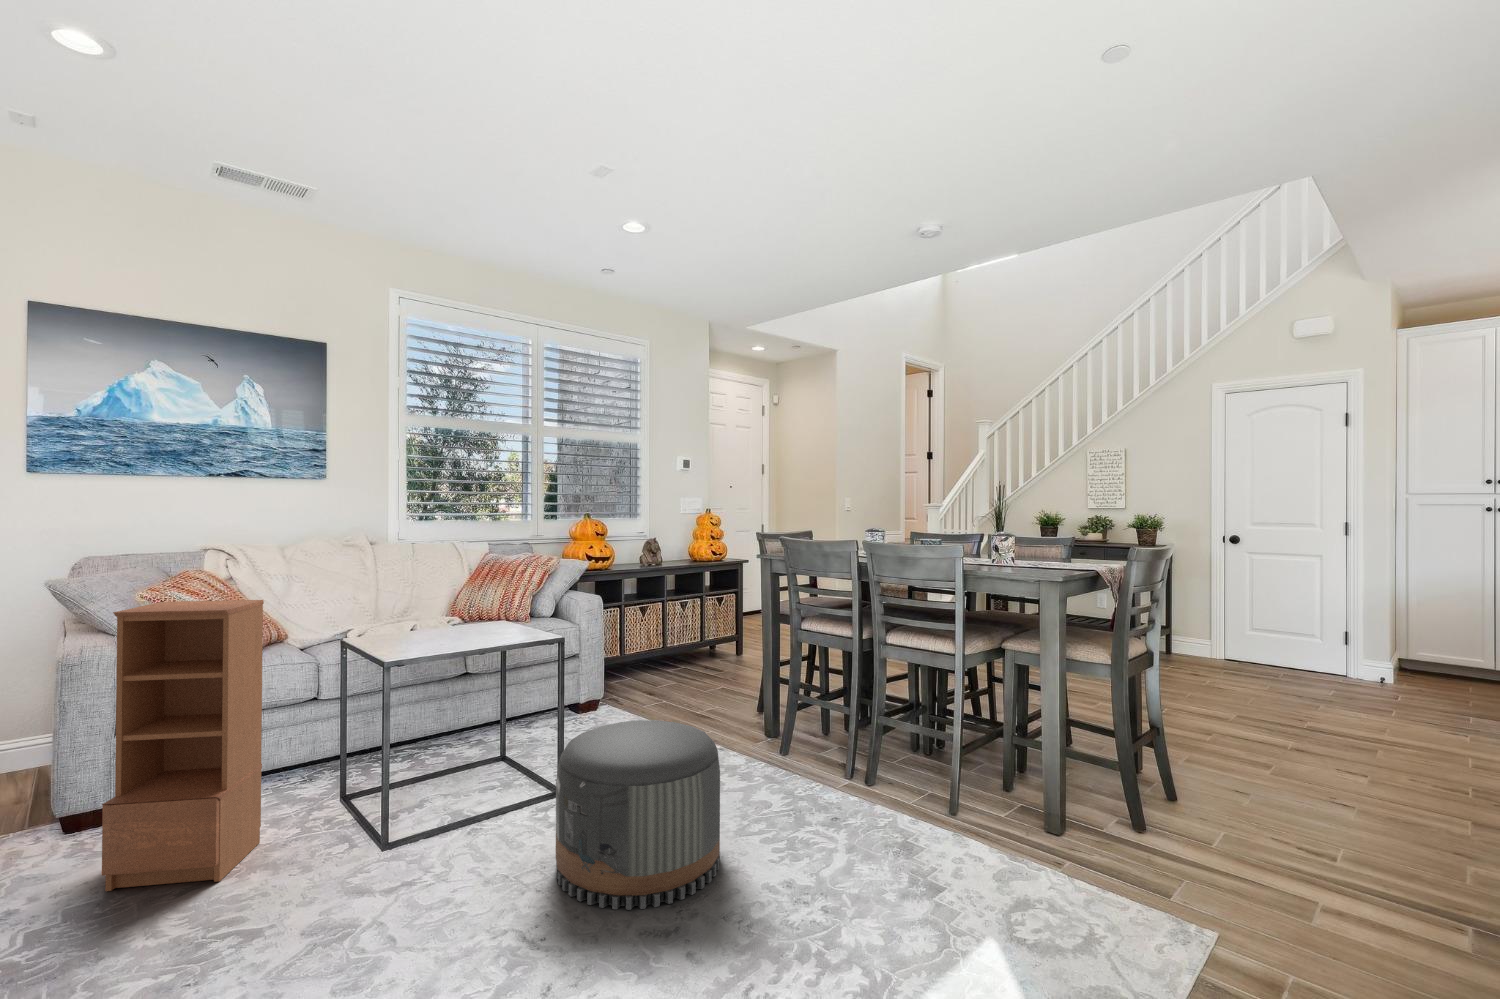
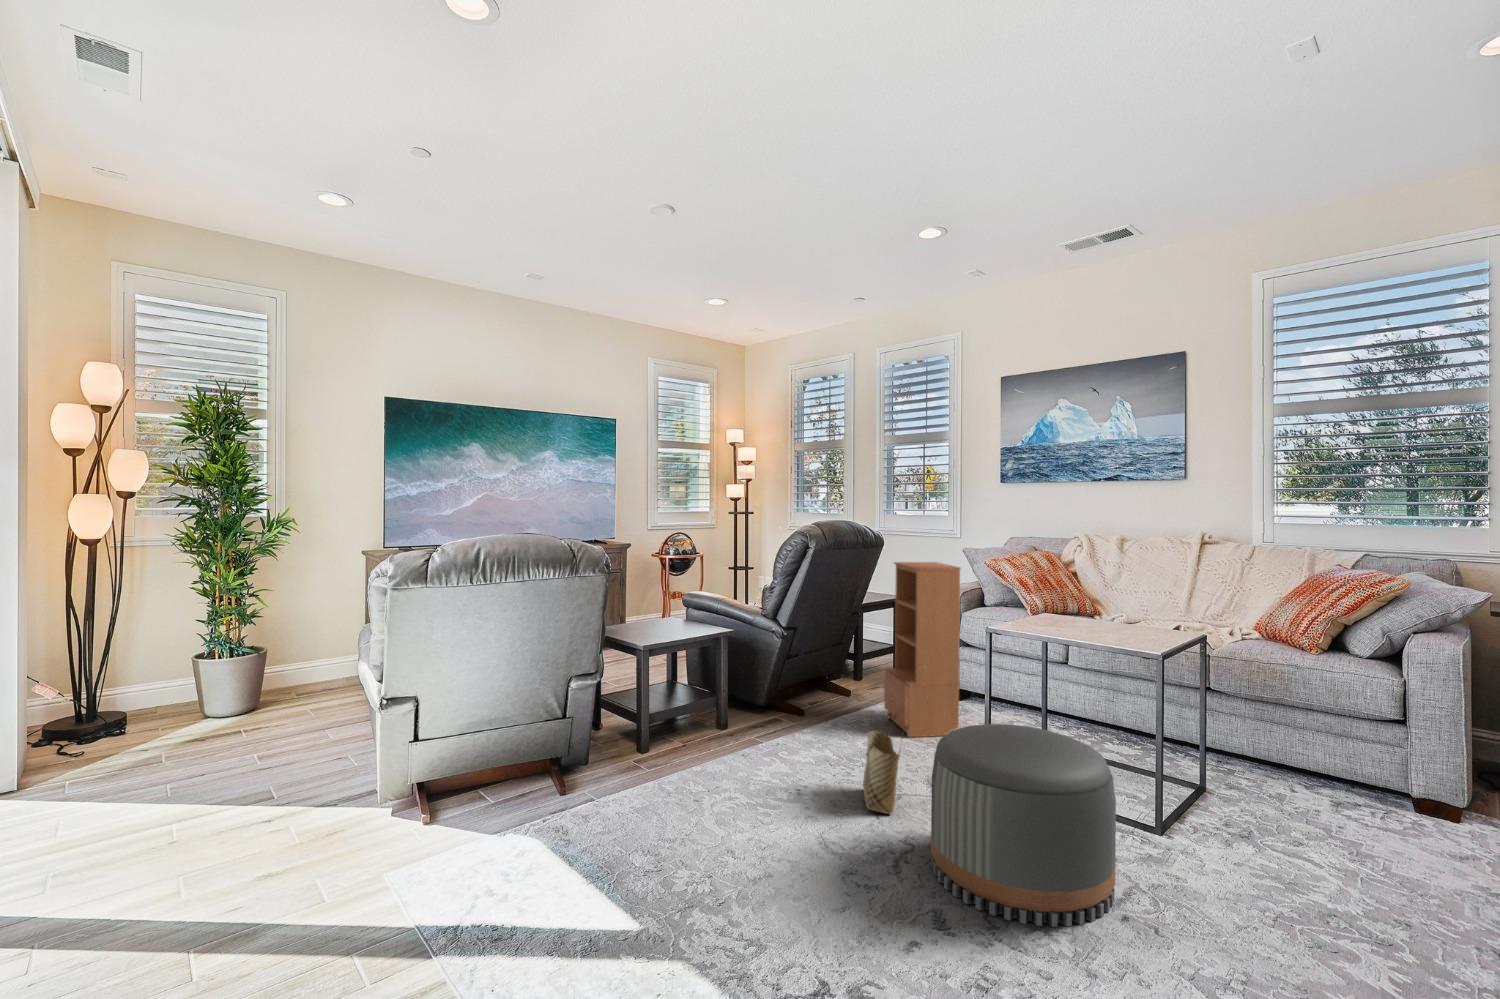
woven basket: none [381,786,484,937] -> present [863,707,905,814]

